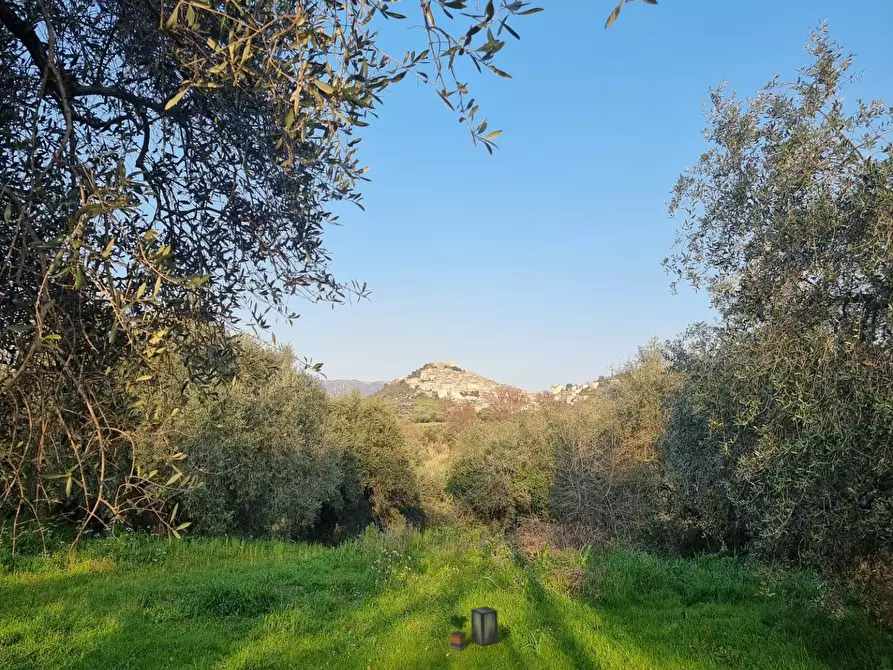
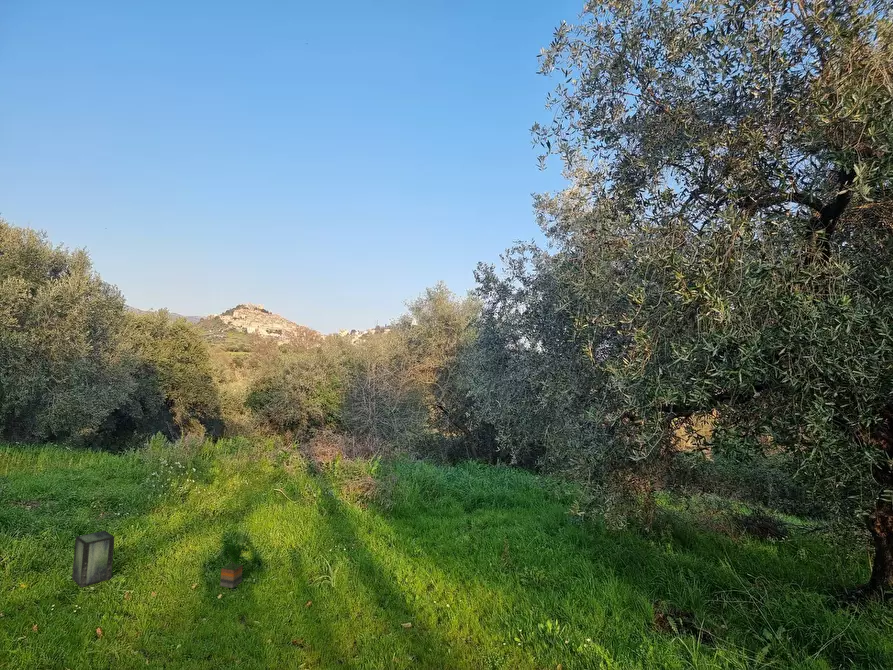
storage box: present [471,606,498,646] -> present [72,531,115,587]

